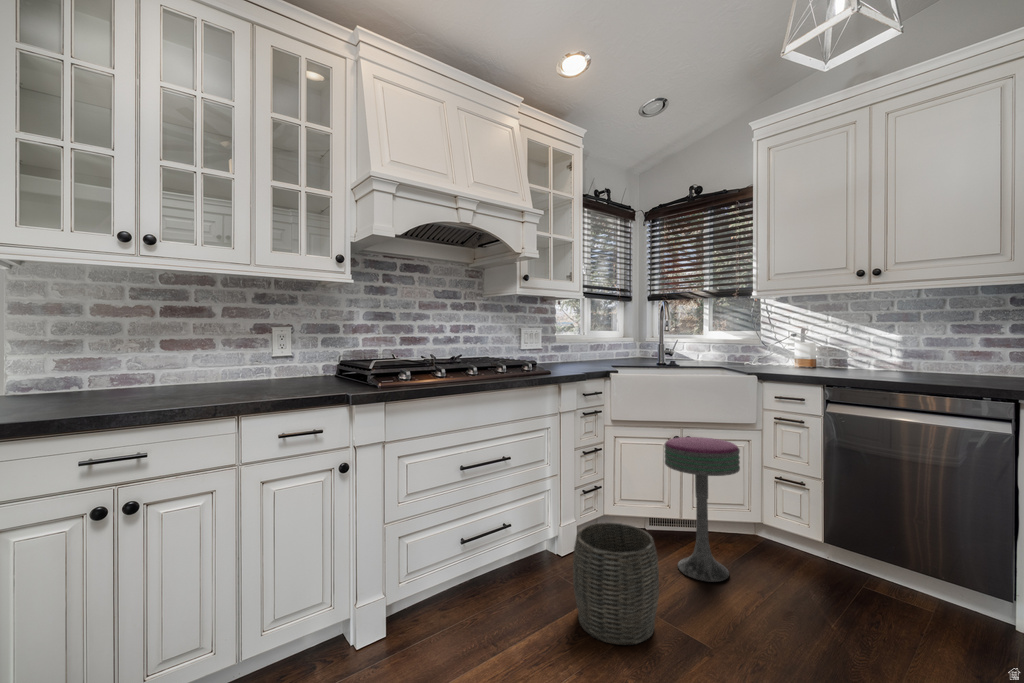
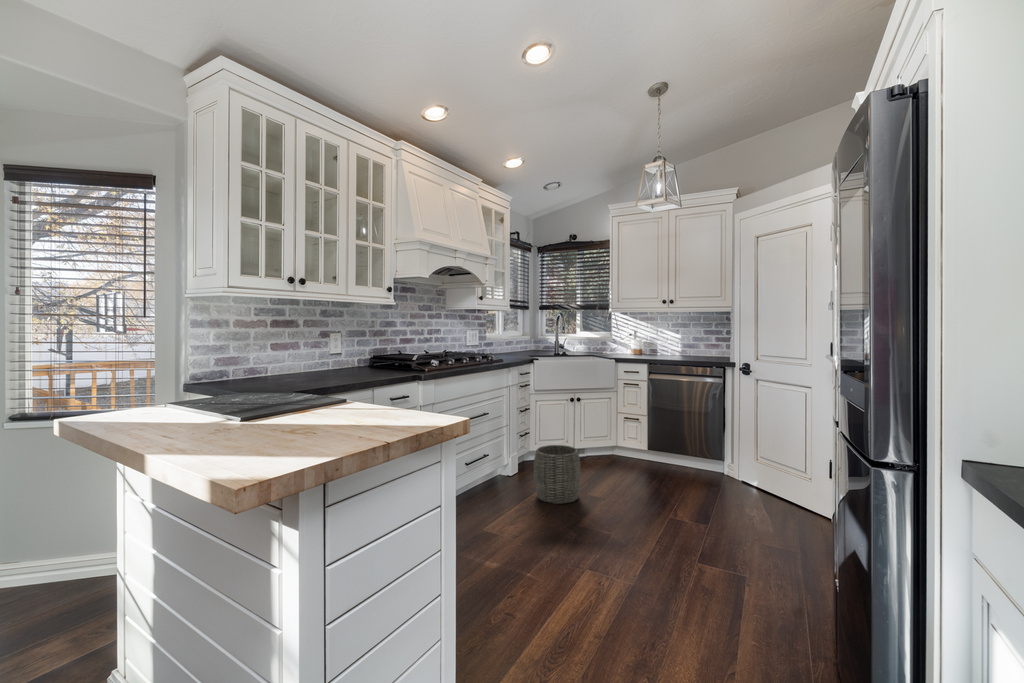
bar stool: present [665,437,740,582] -> none [570,397,611,475]

